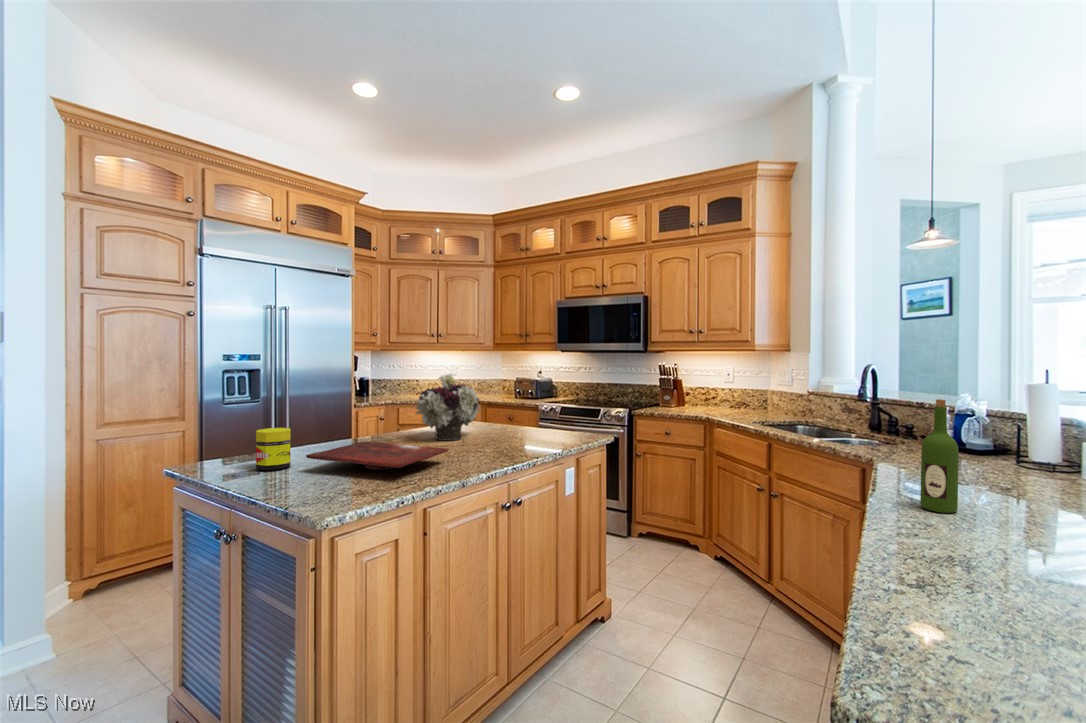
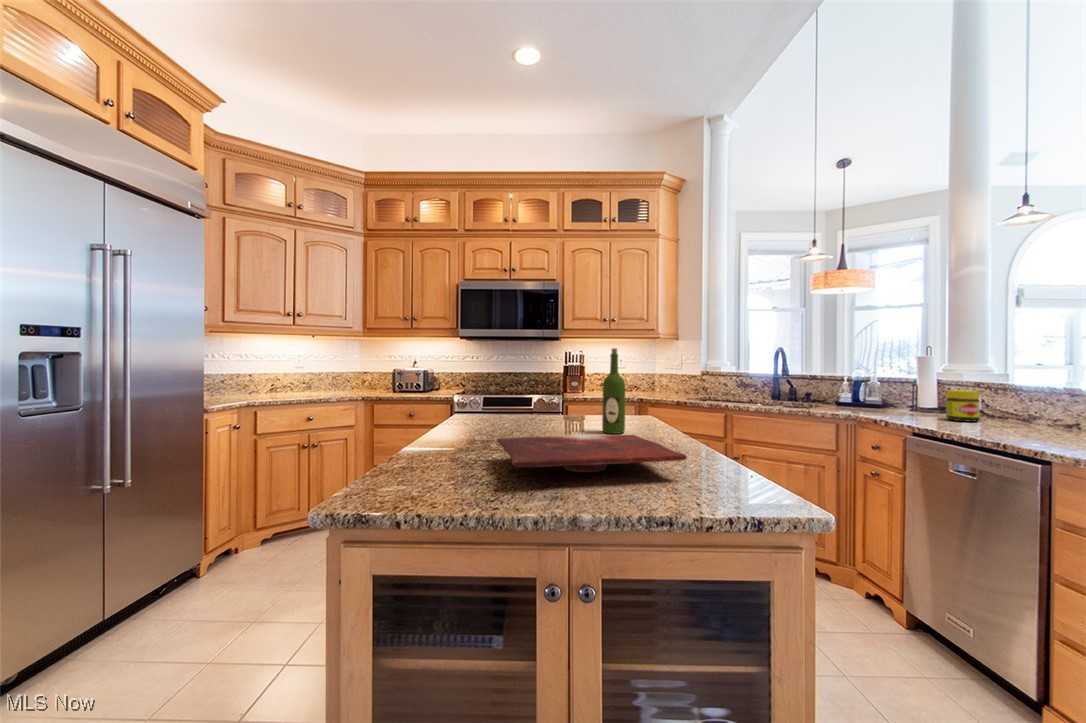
flower arrangement: present [415,374,480,441] -> none [479,346,558,433]
wine bottle: present [921,399,959,513] -> present [602,348,625,434]
jar: present [256,428,291,470] -> present [946,390,980,422]

